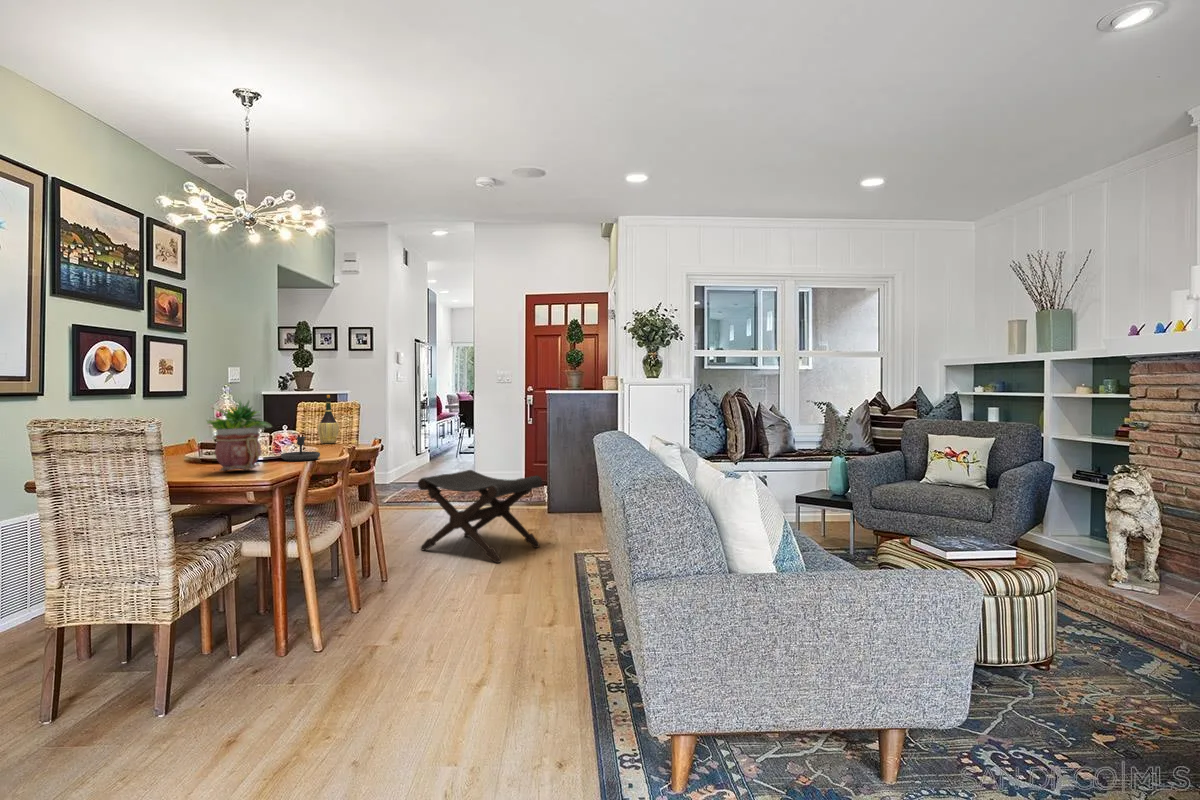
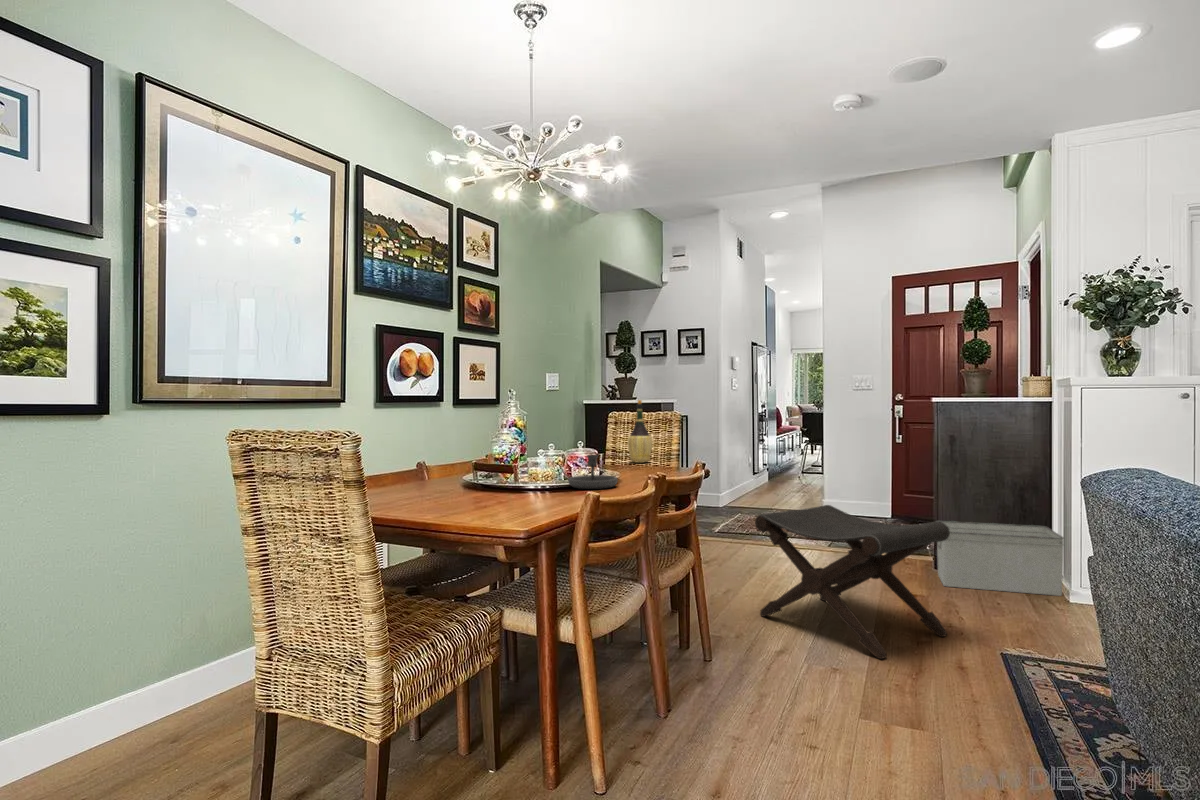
potted plant: present [207,401,272,471] -> none [459,399,546,503]
storage bin: none [544,478,613,521] -> present [937,521,1064,596]

